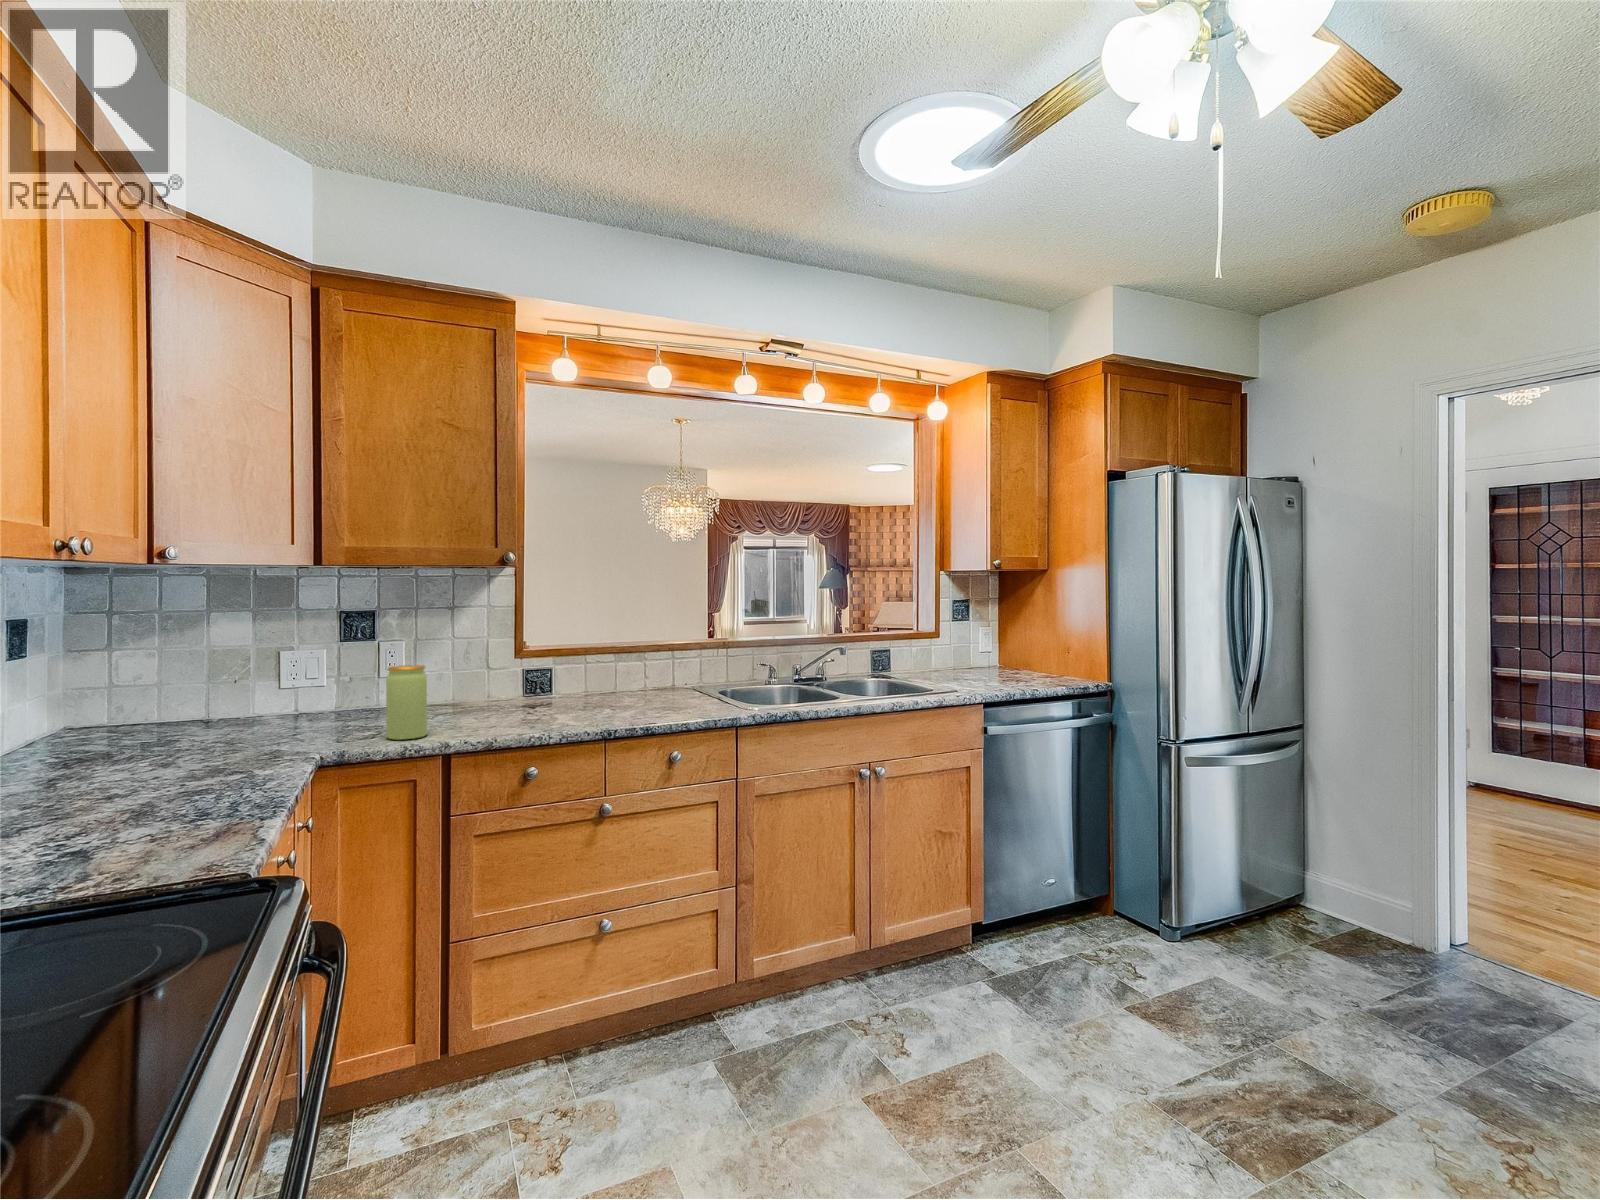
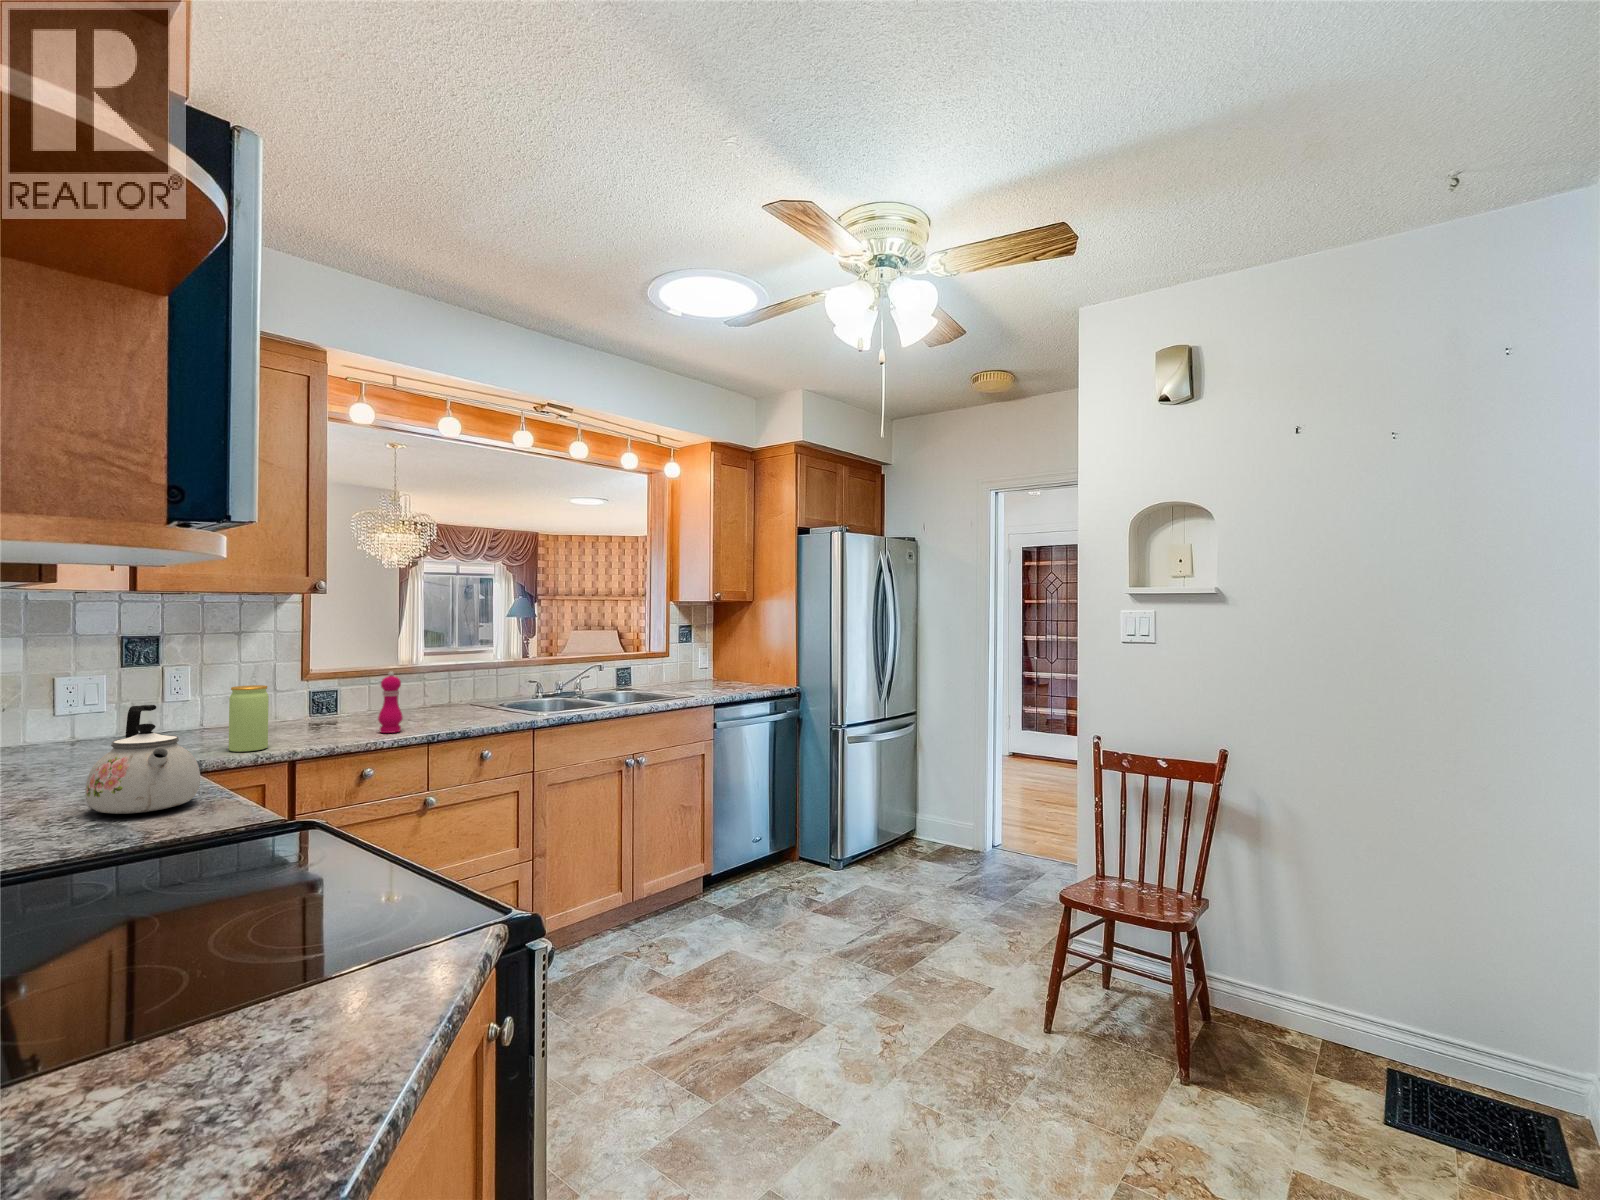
pepper mill: none [556,653,582,725] -> present [378,672,403,733]
kettle: none [106,688,245,821] -> present [85,705,200,814]

